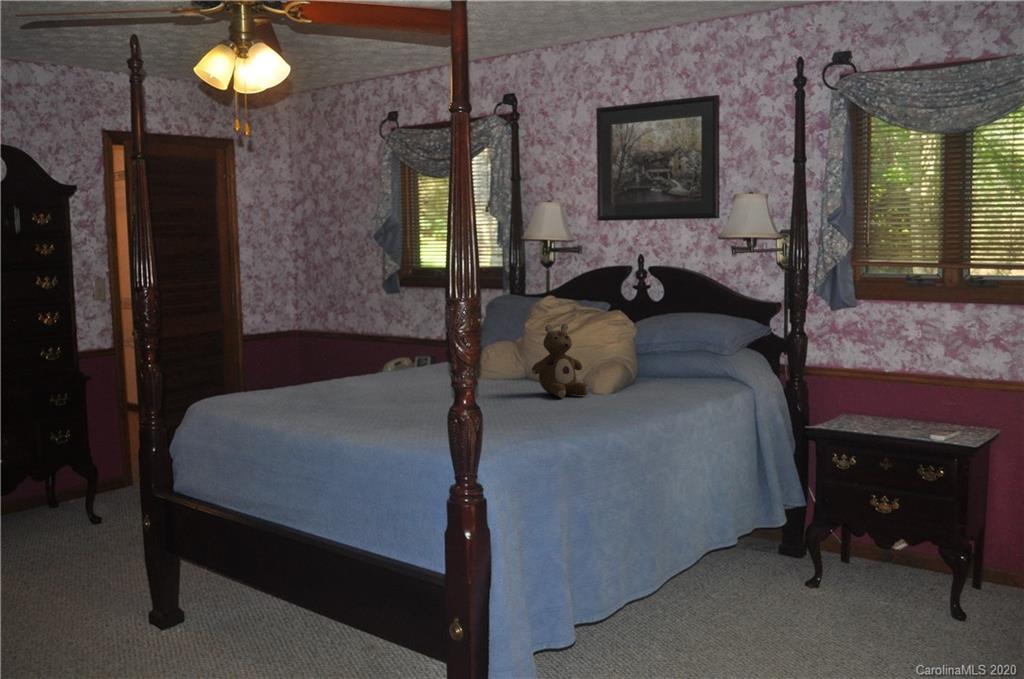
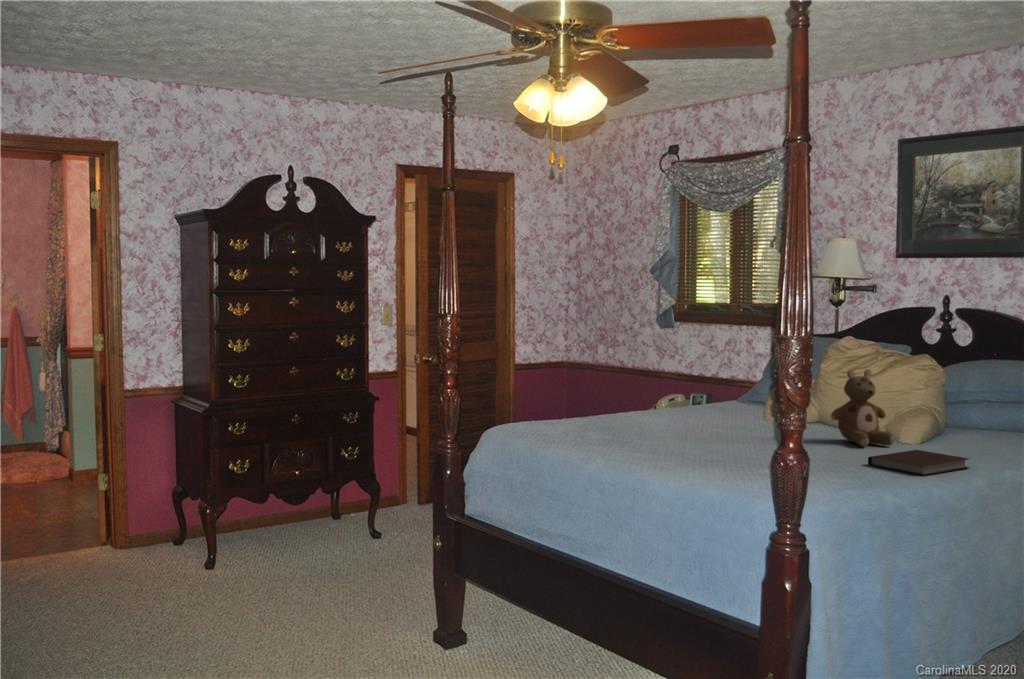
notebook: none [560,398,651,421] -> present [868,450,969,476]

